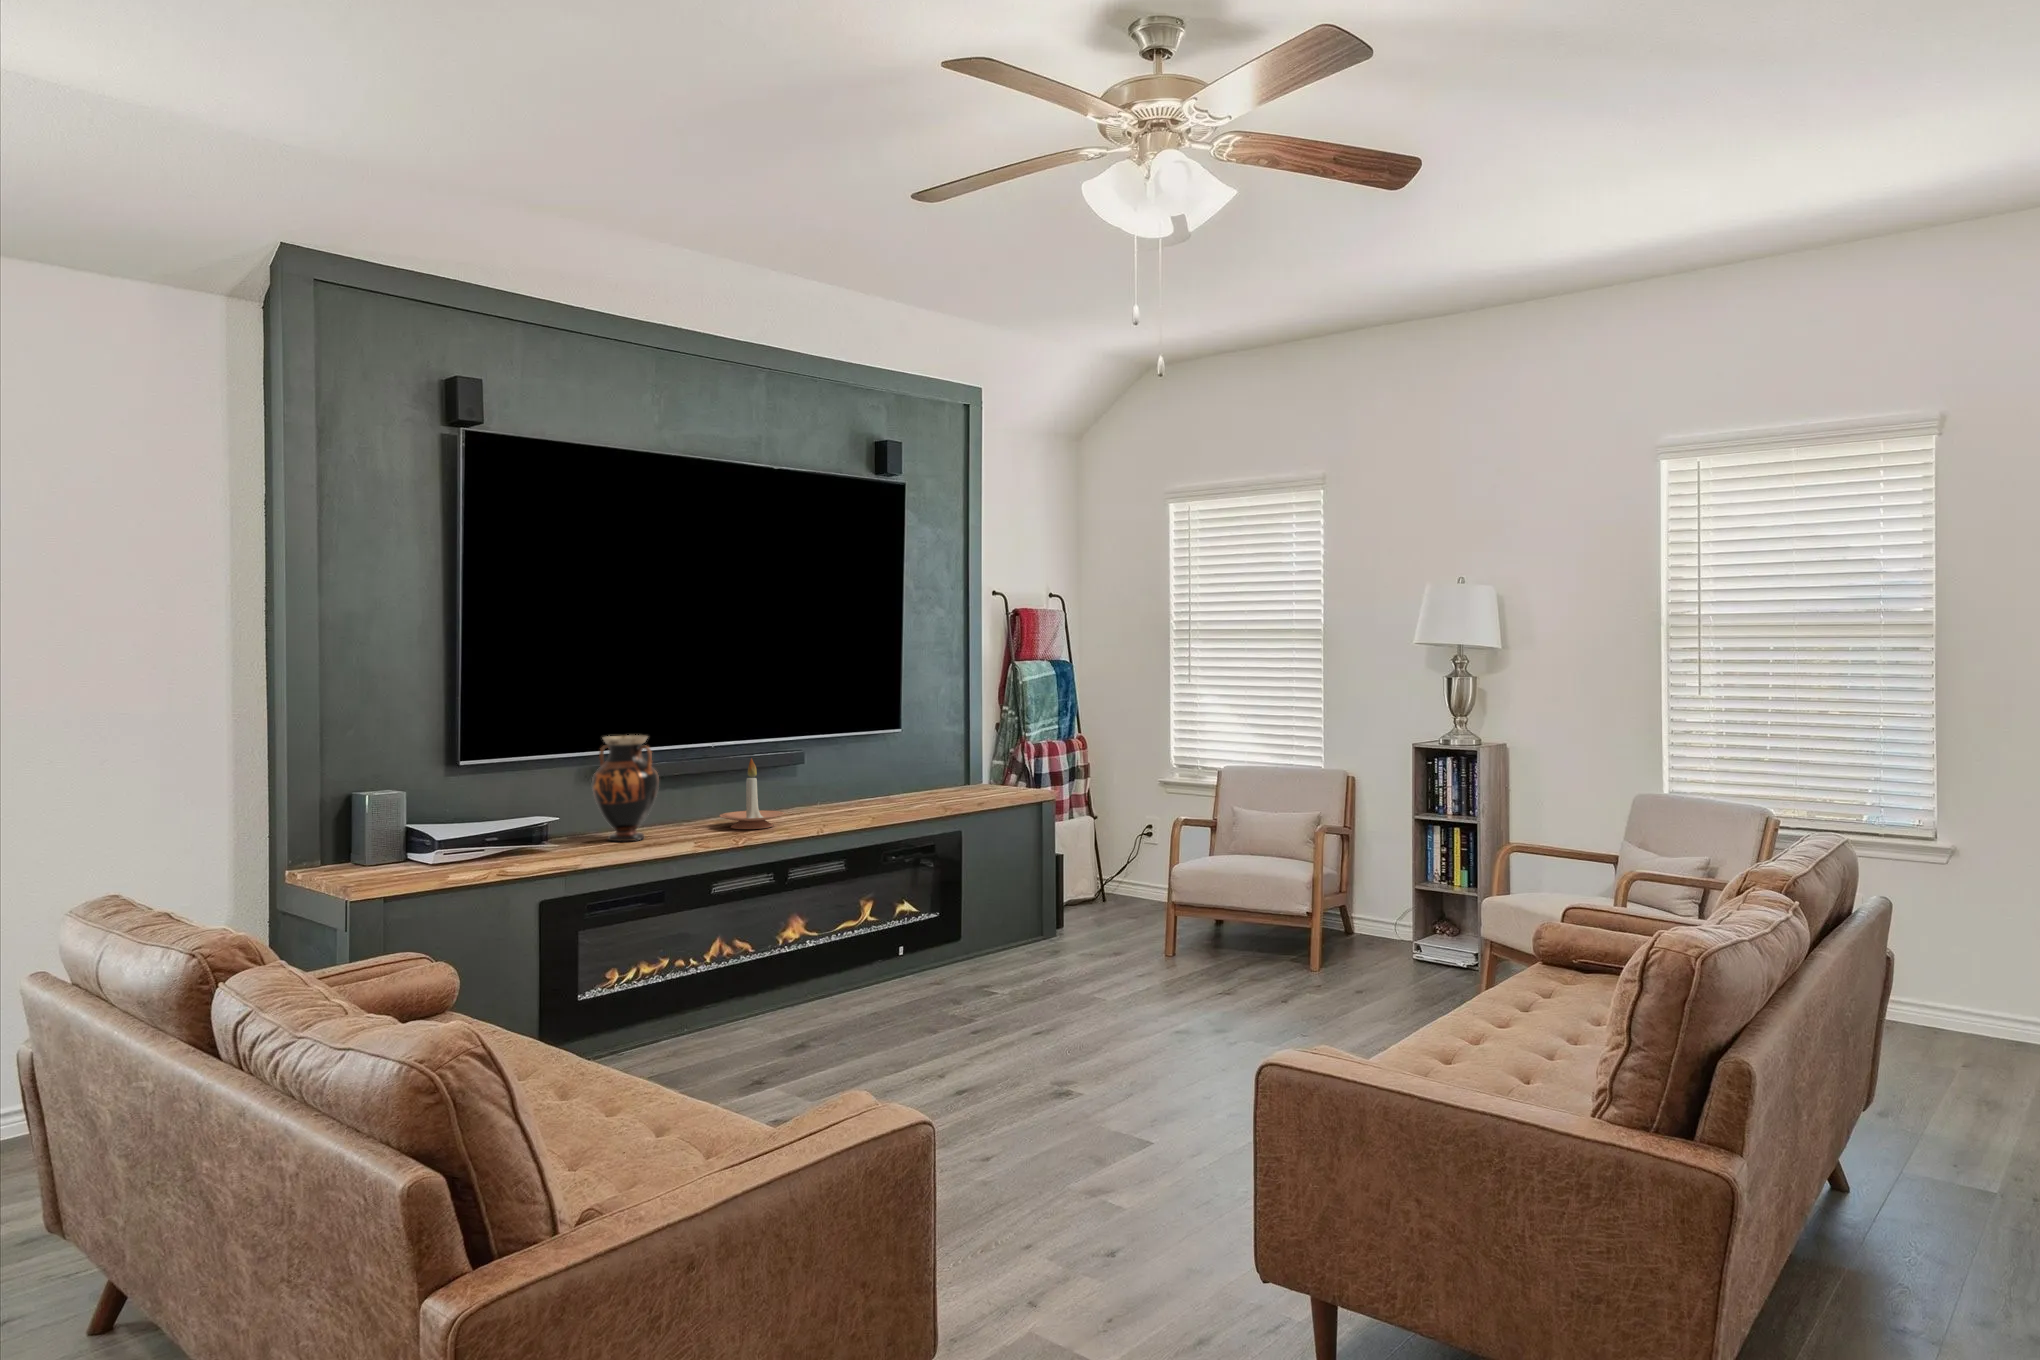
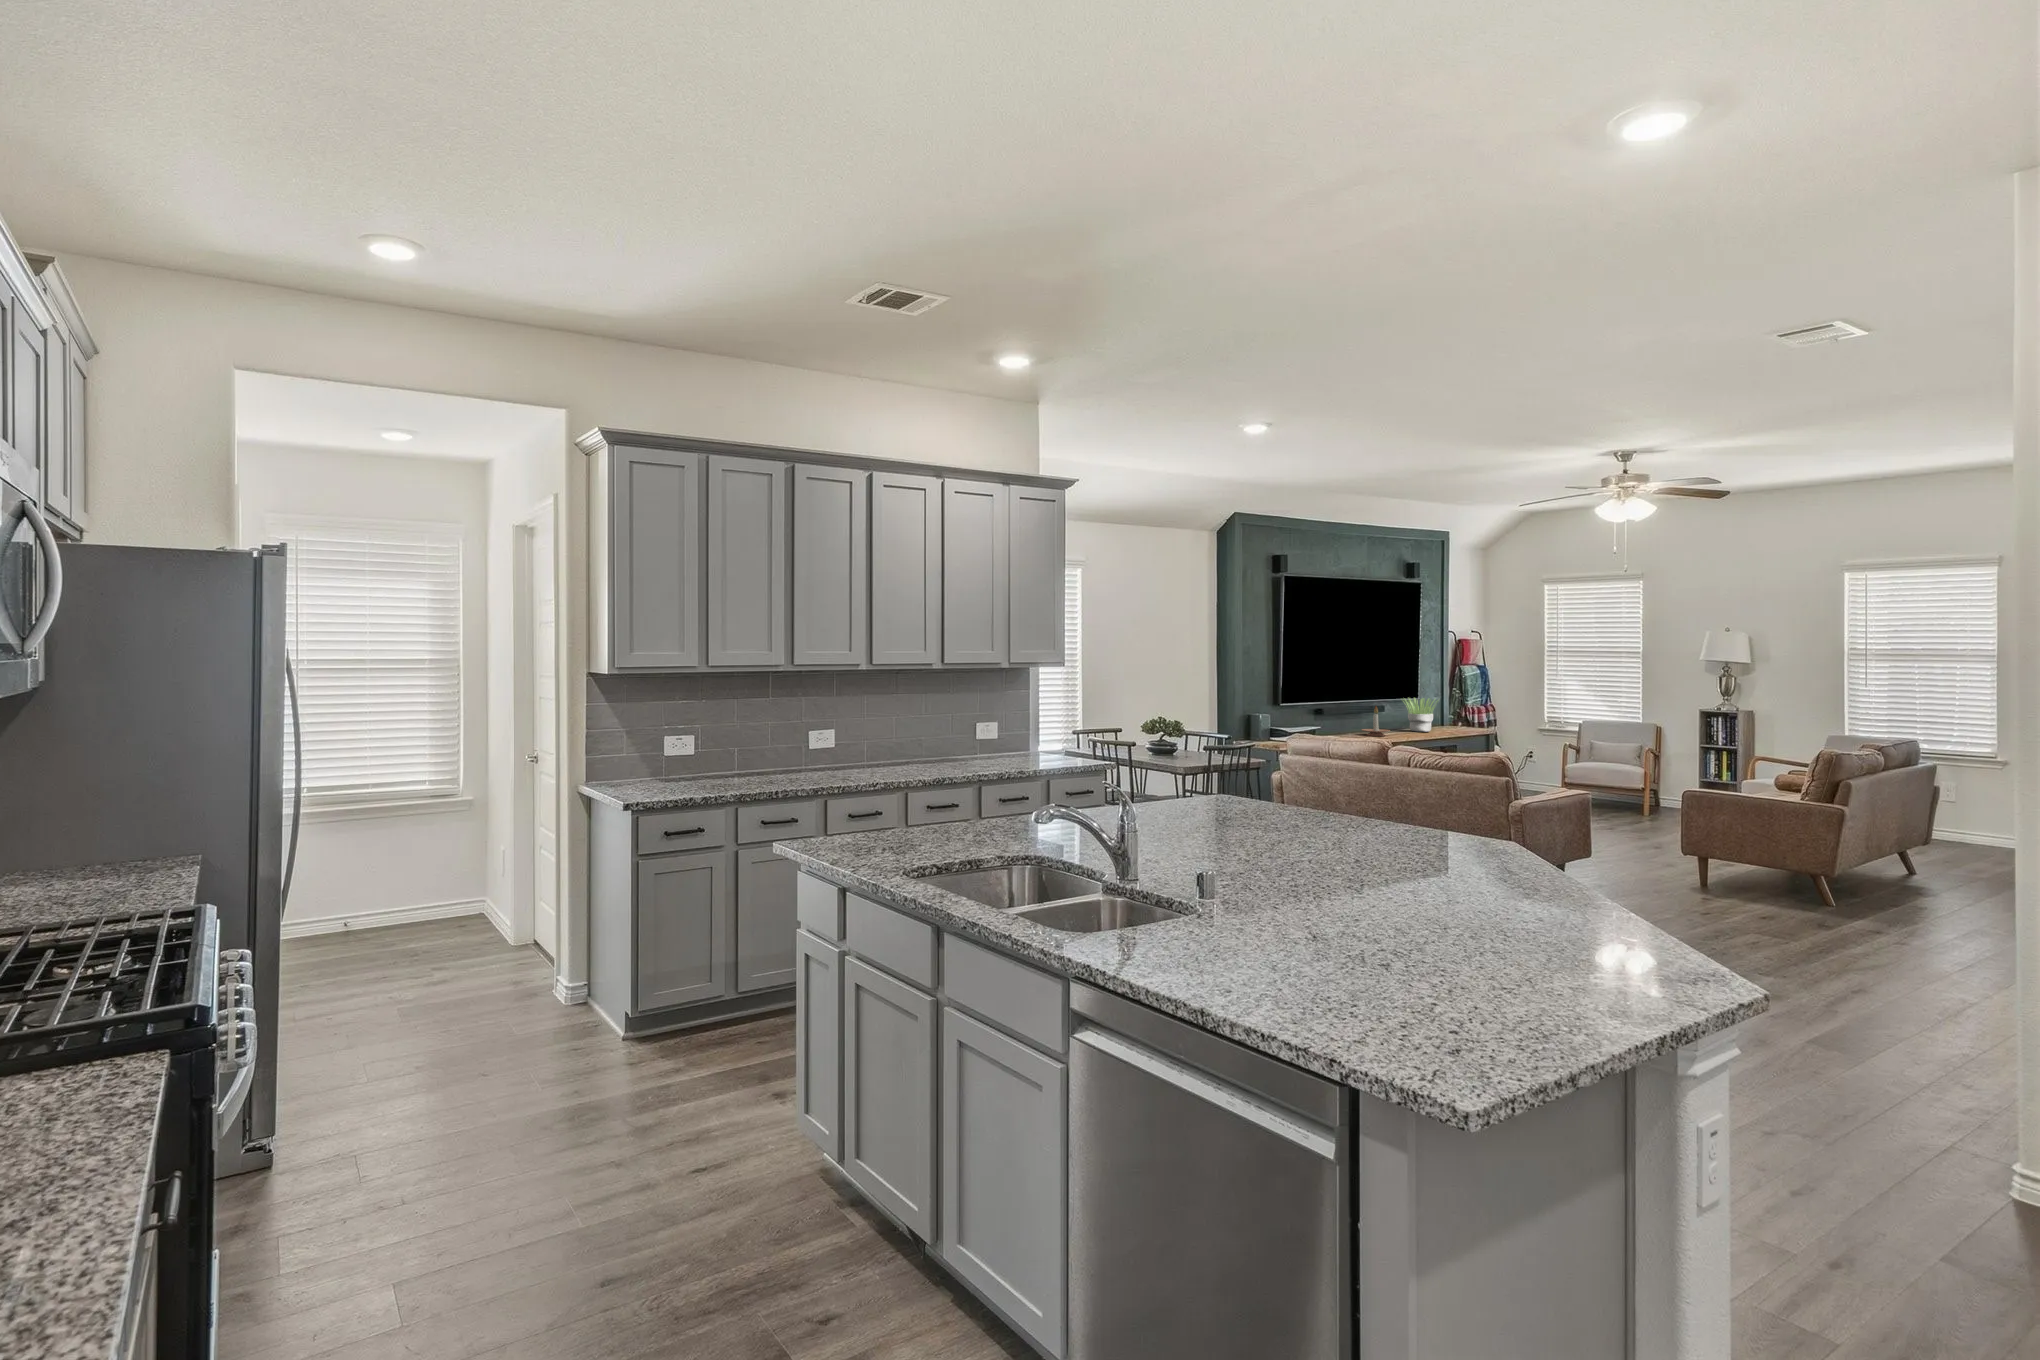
potted plant: none [845,730,930,807] -> present [1406,698,1435,732]
vase: present [592,735,659,841] -> none [1319,693,1347,737]

